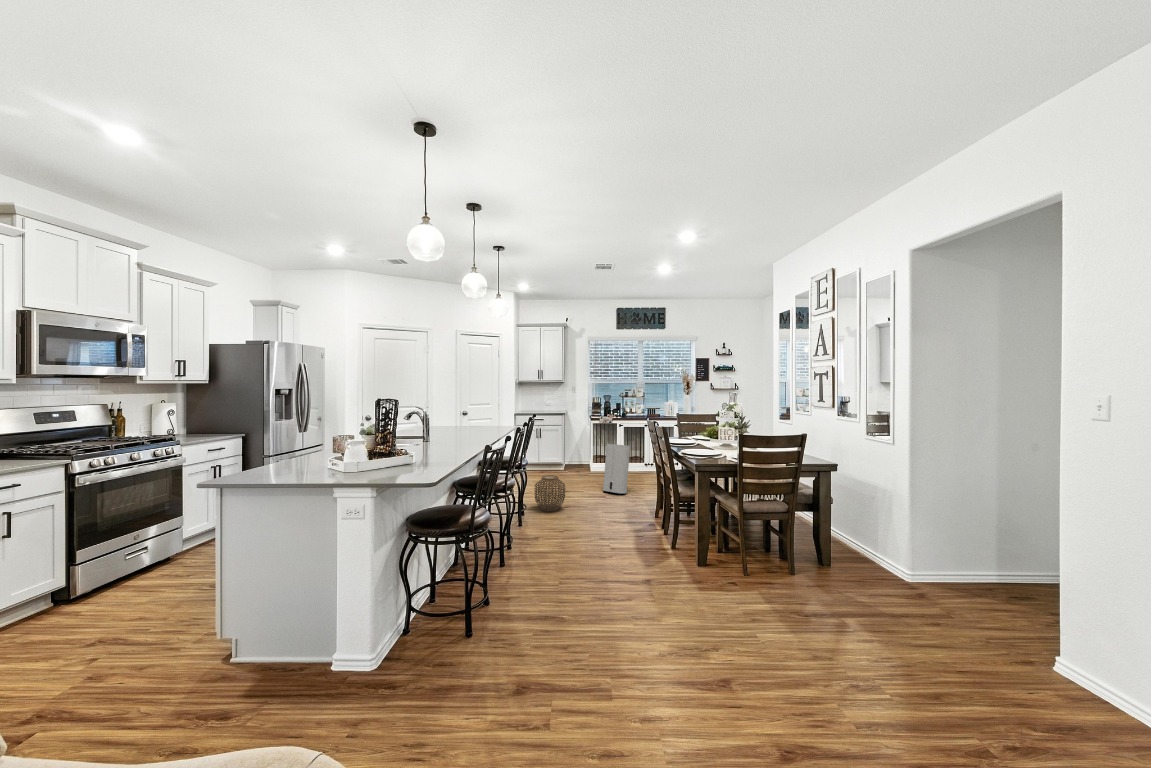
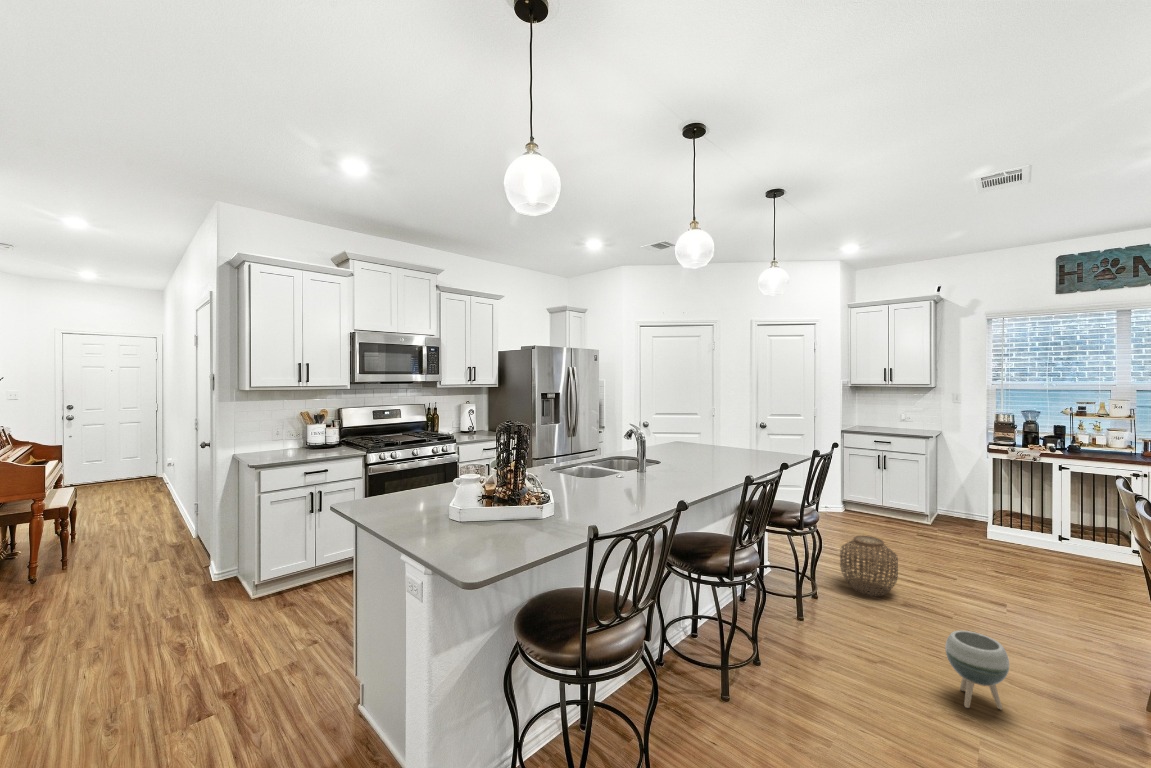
air purifier: present [603,444,630,494] -> none [995,498,1064,598]
planter: none [602,508,627,545] -> present [945,630,1009,709]

